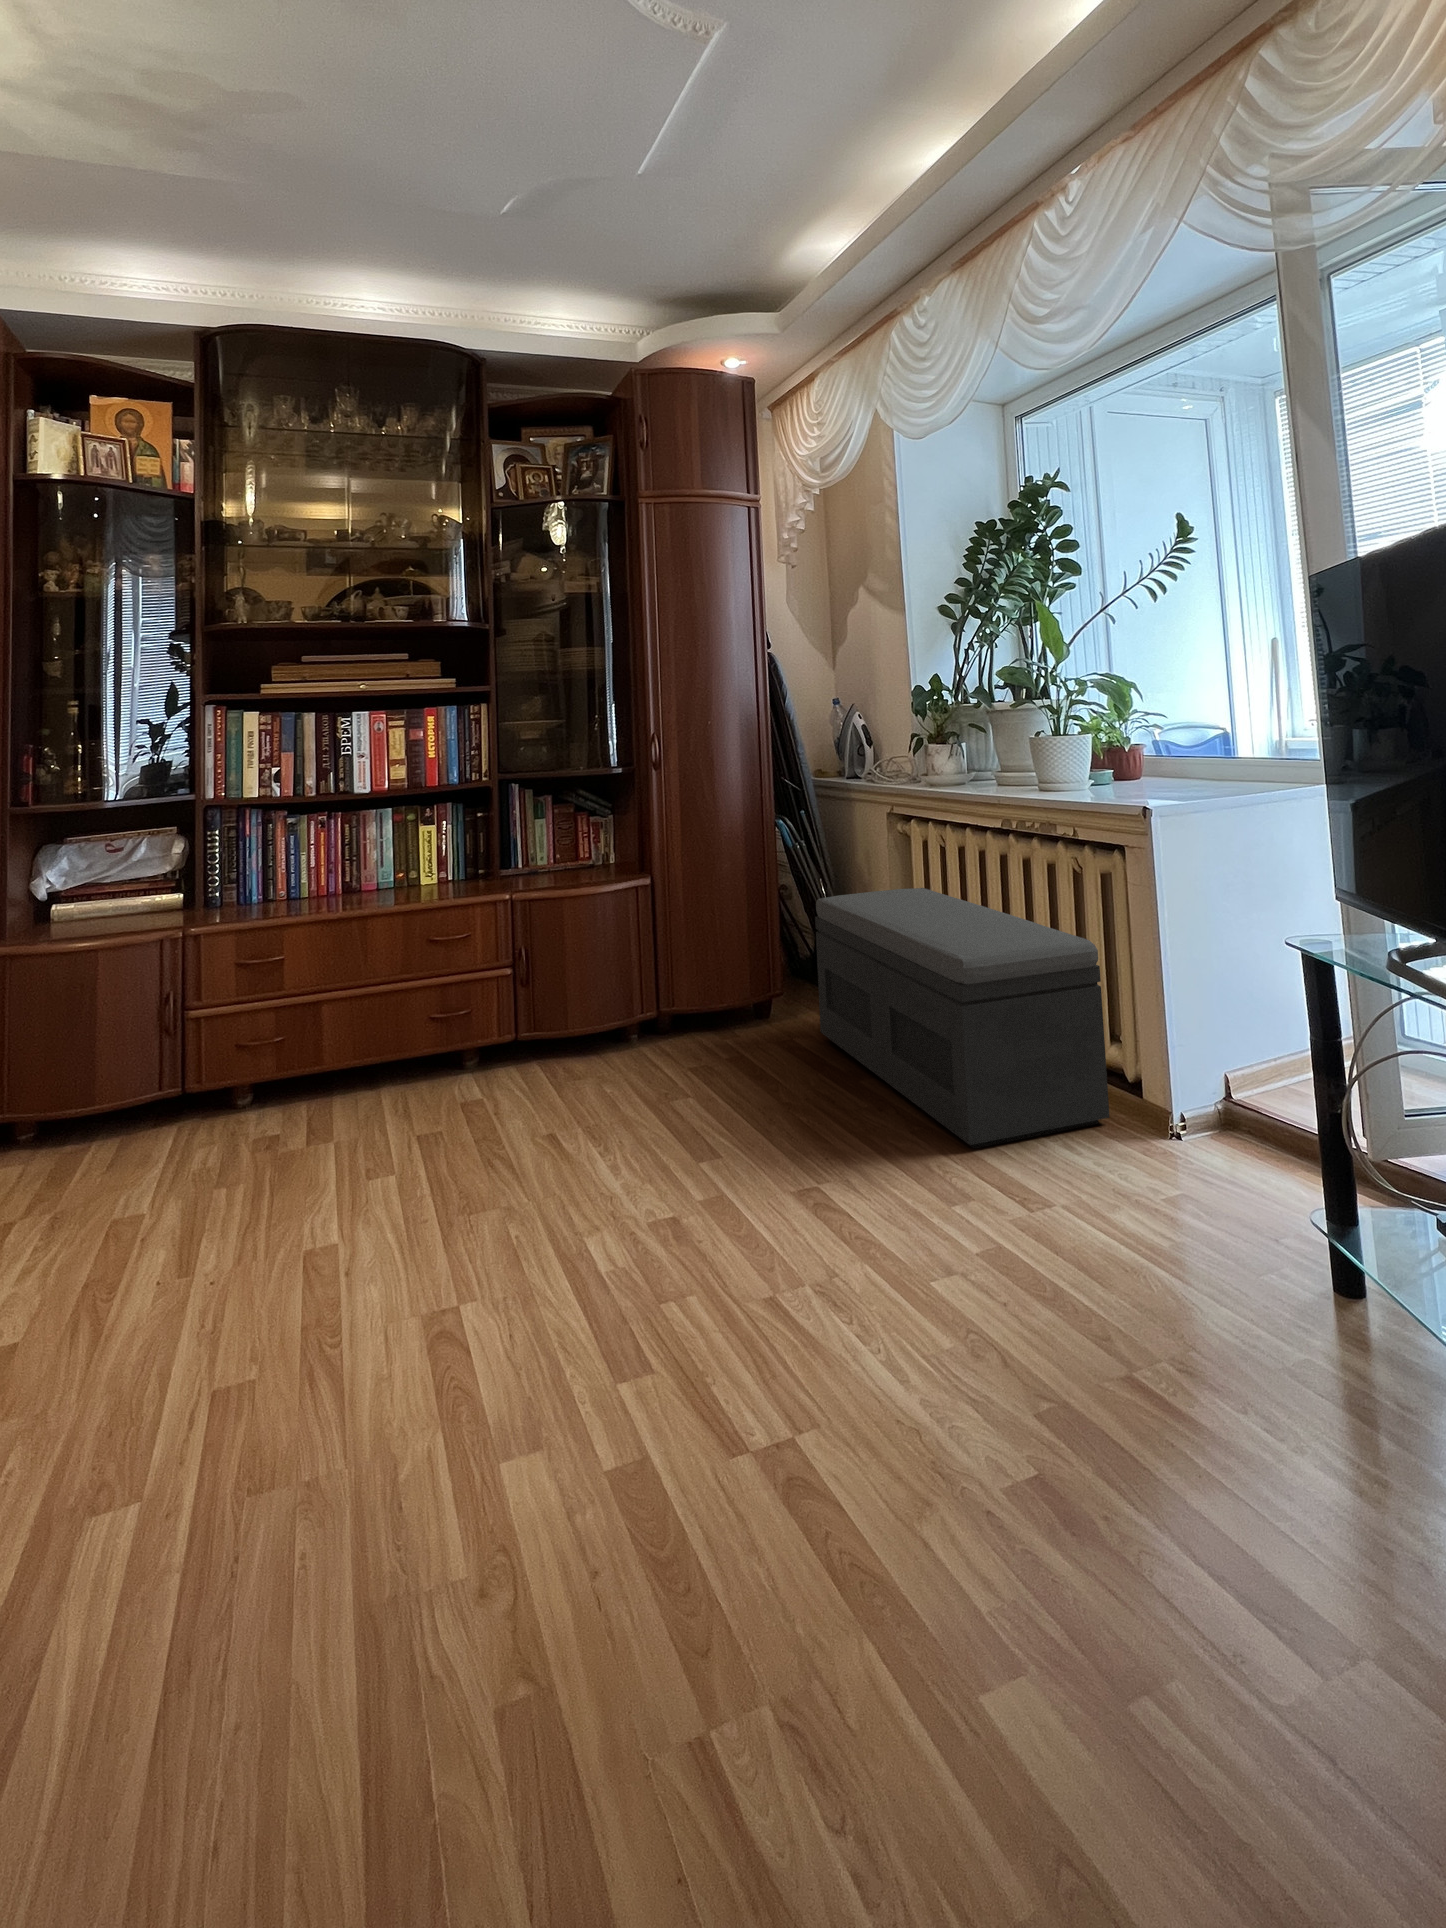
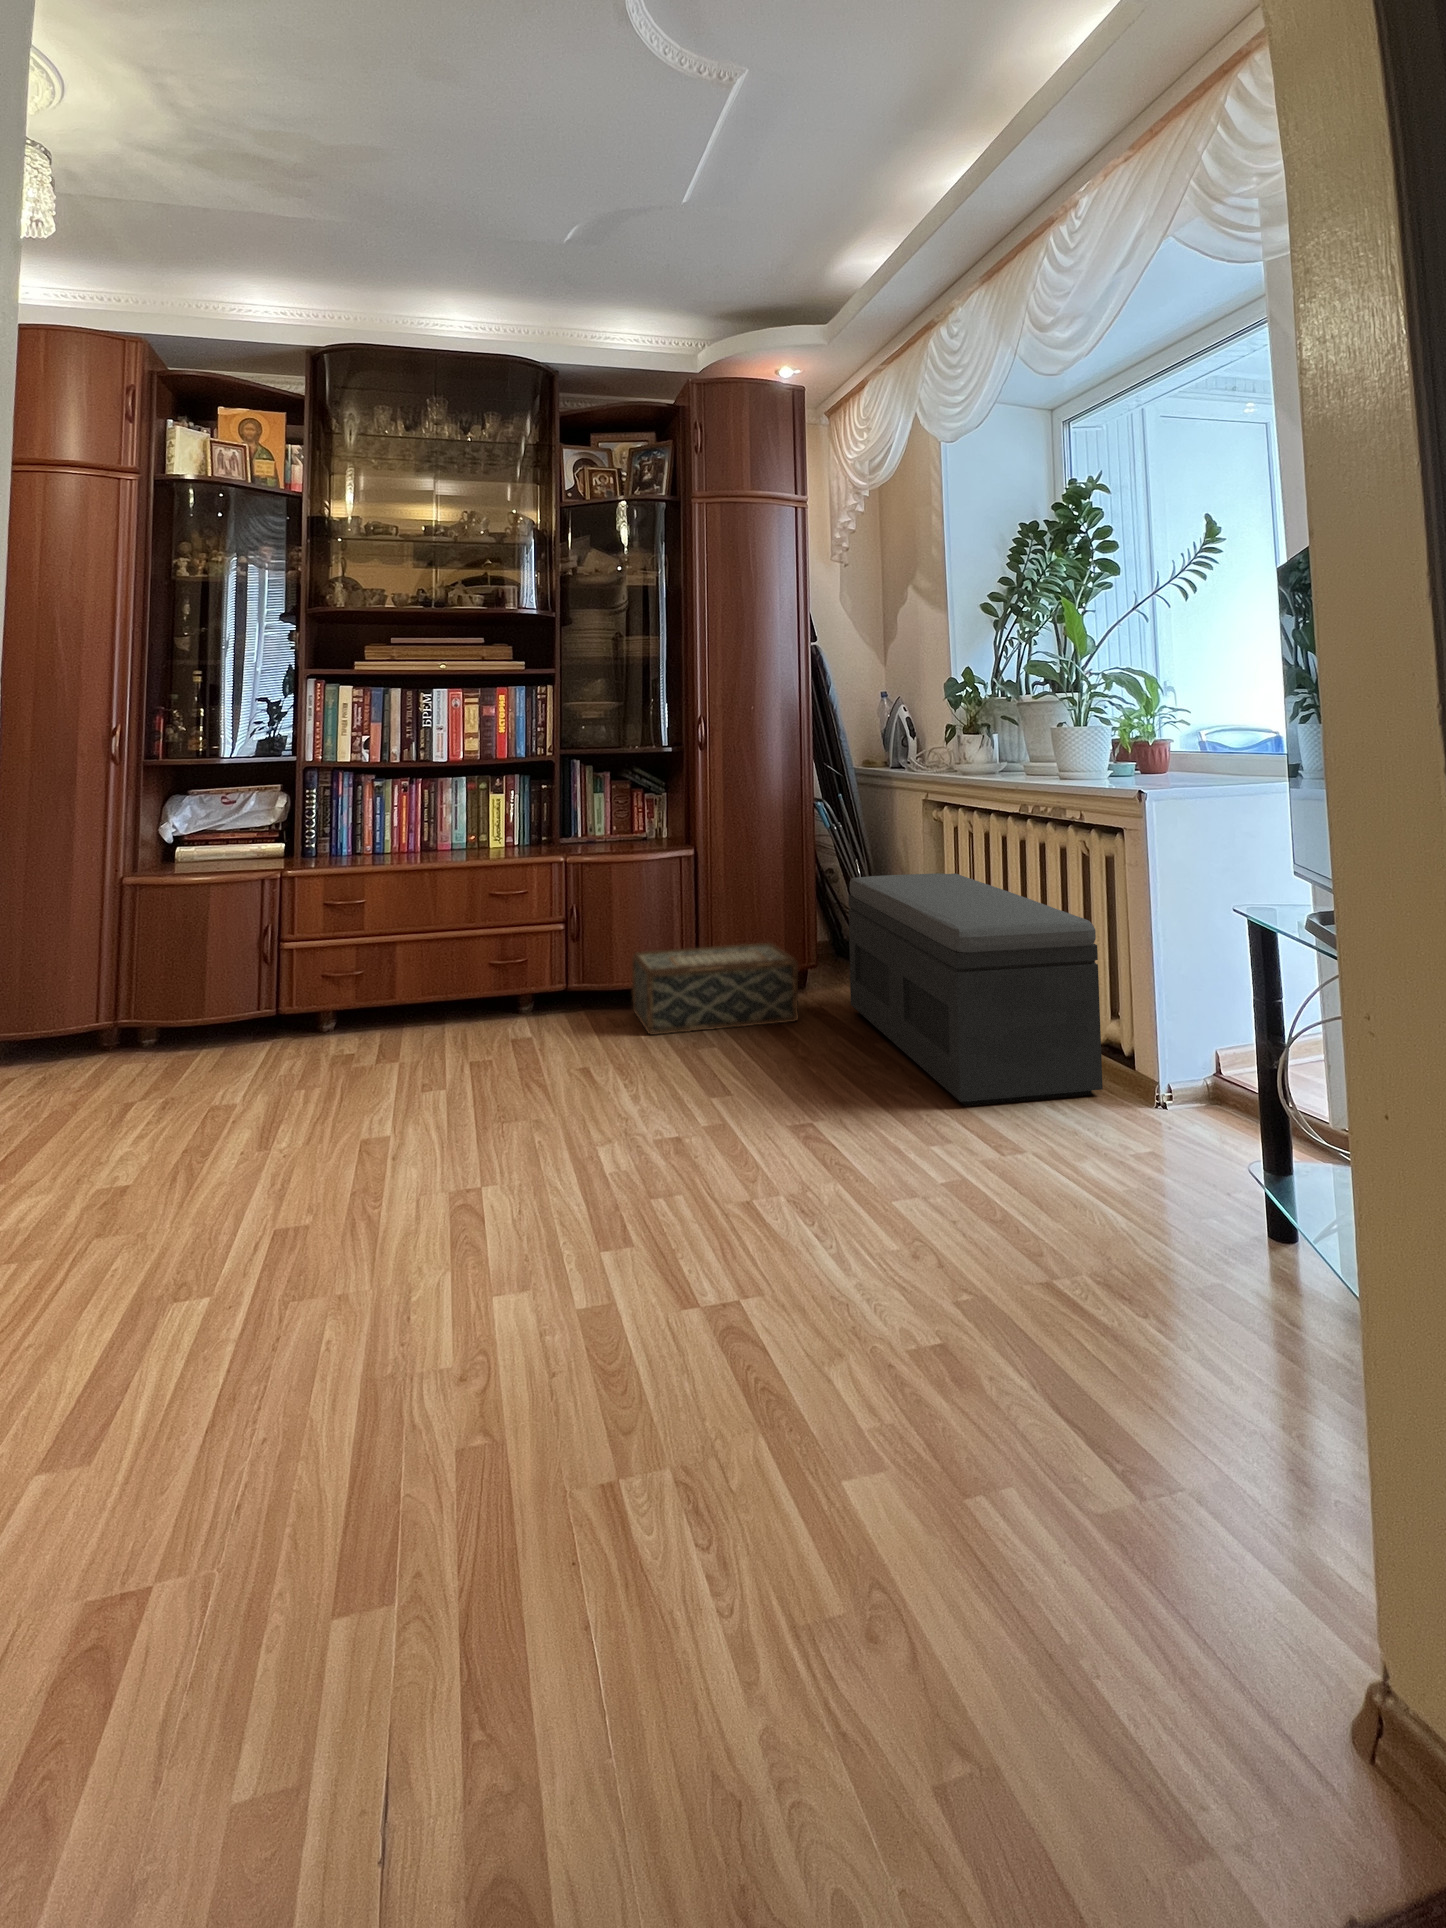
woven basket: none [586,970,769,1083] -> present [632,943,798,1035]

